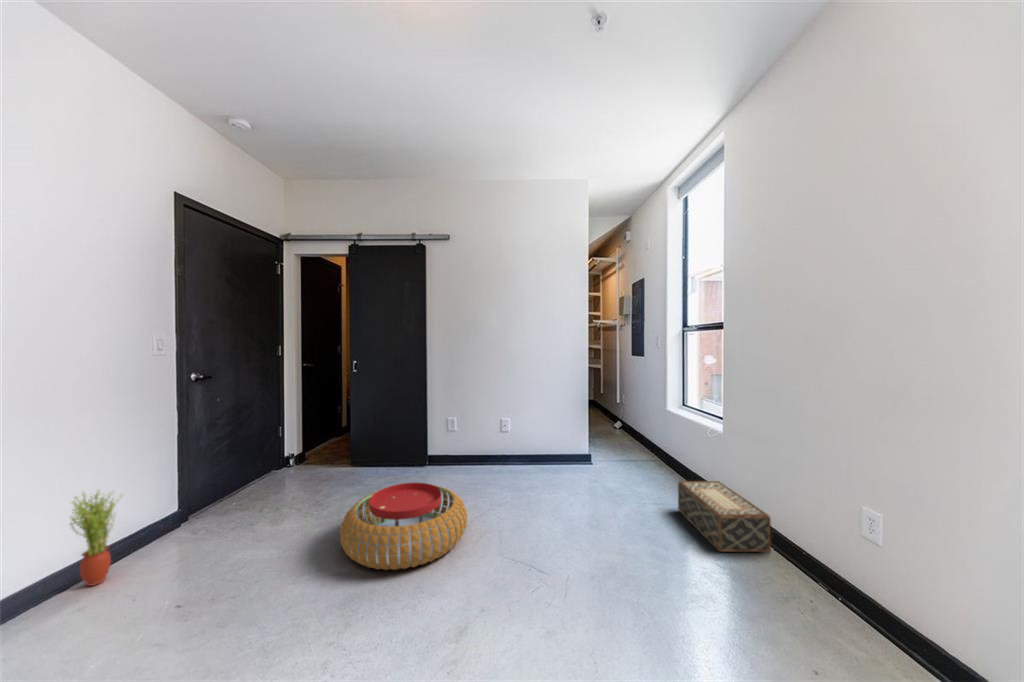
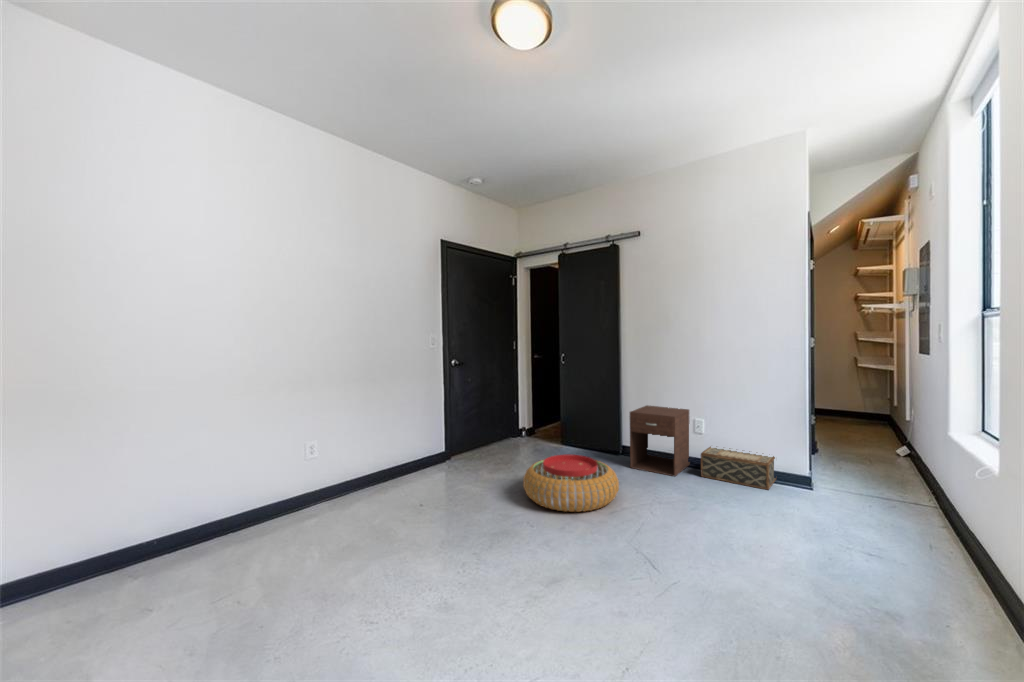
nightstand: none [447,412,497,482] -> present [630,405,690,476]
woven basket: present [678,481,771,552] -> present [701,447,776,490]
potted plant: present [71,491,123,586] -> none [401,423,422,475]

